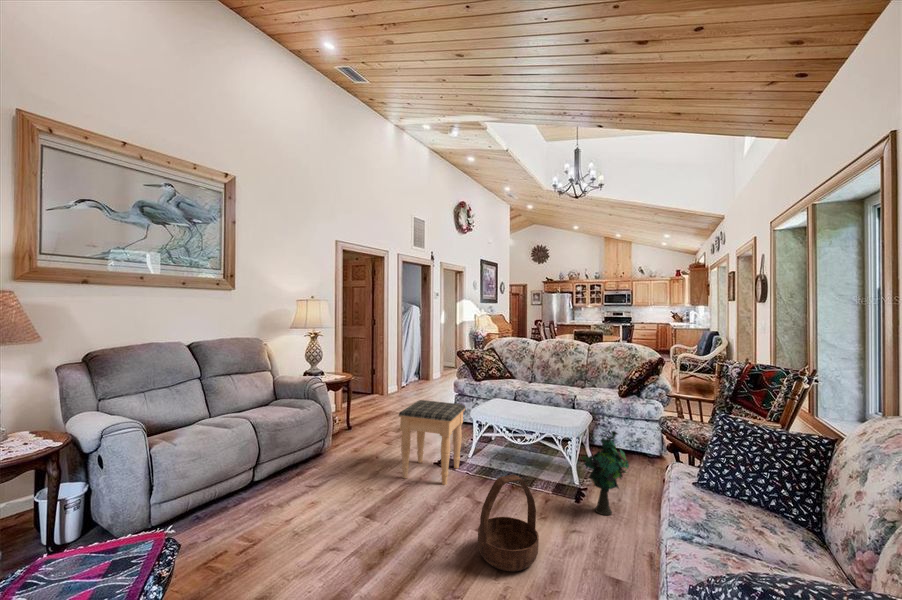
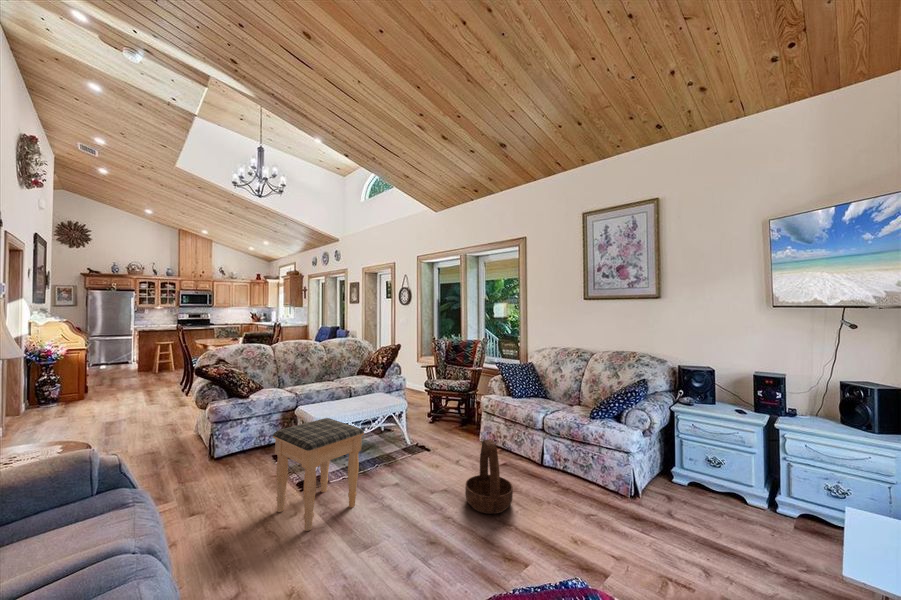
decorative plant: present [581,431,629,515] -> none [441,395,468,456]

